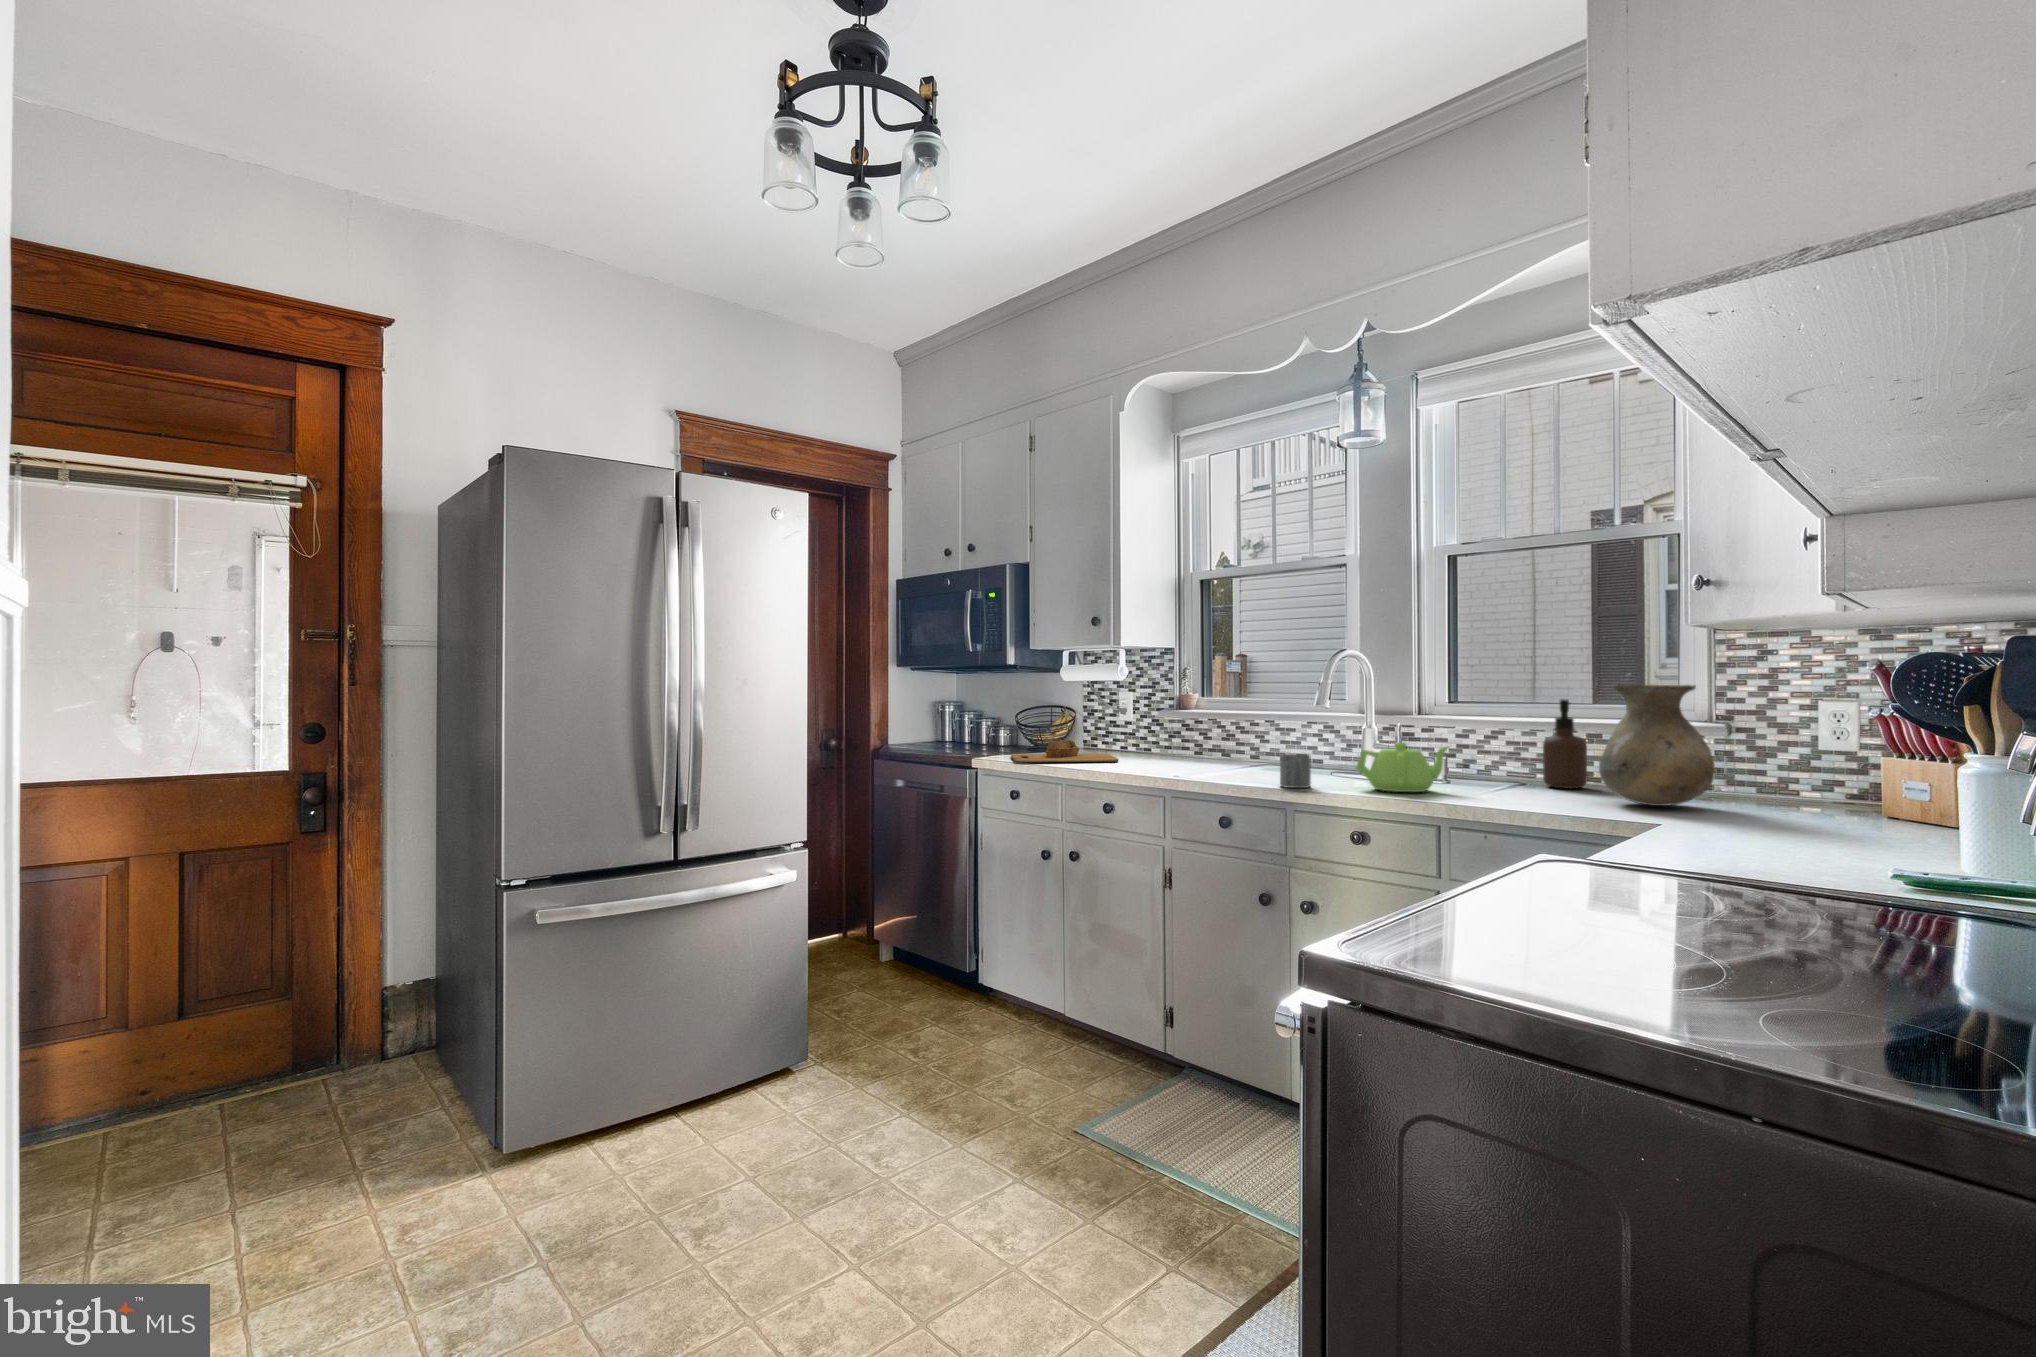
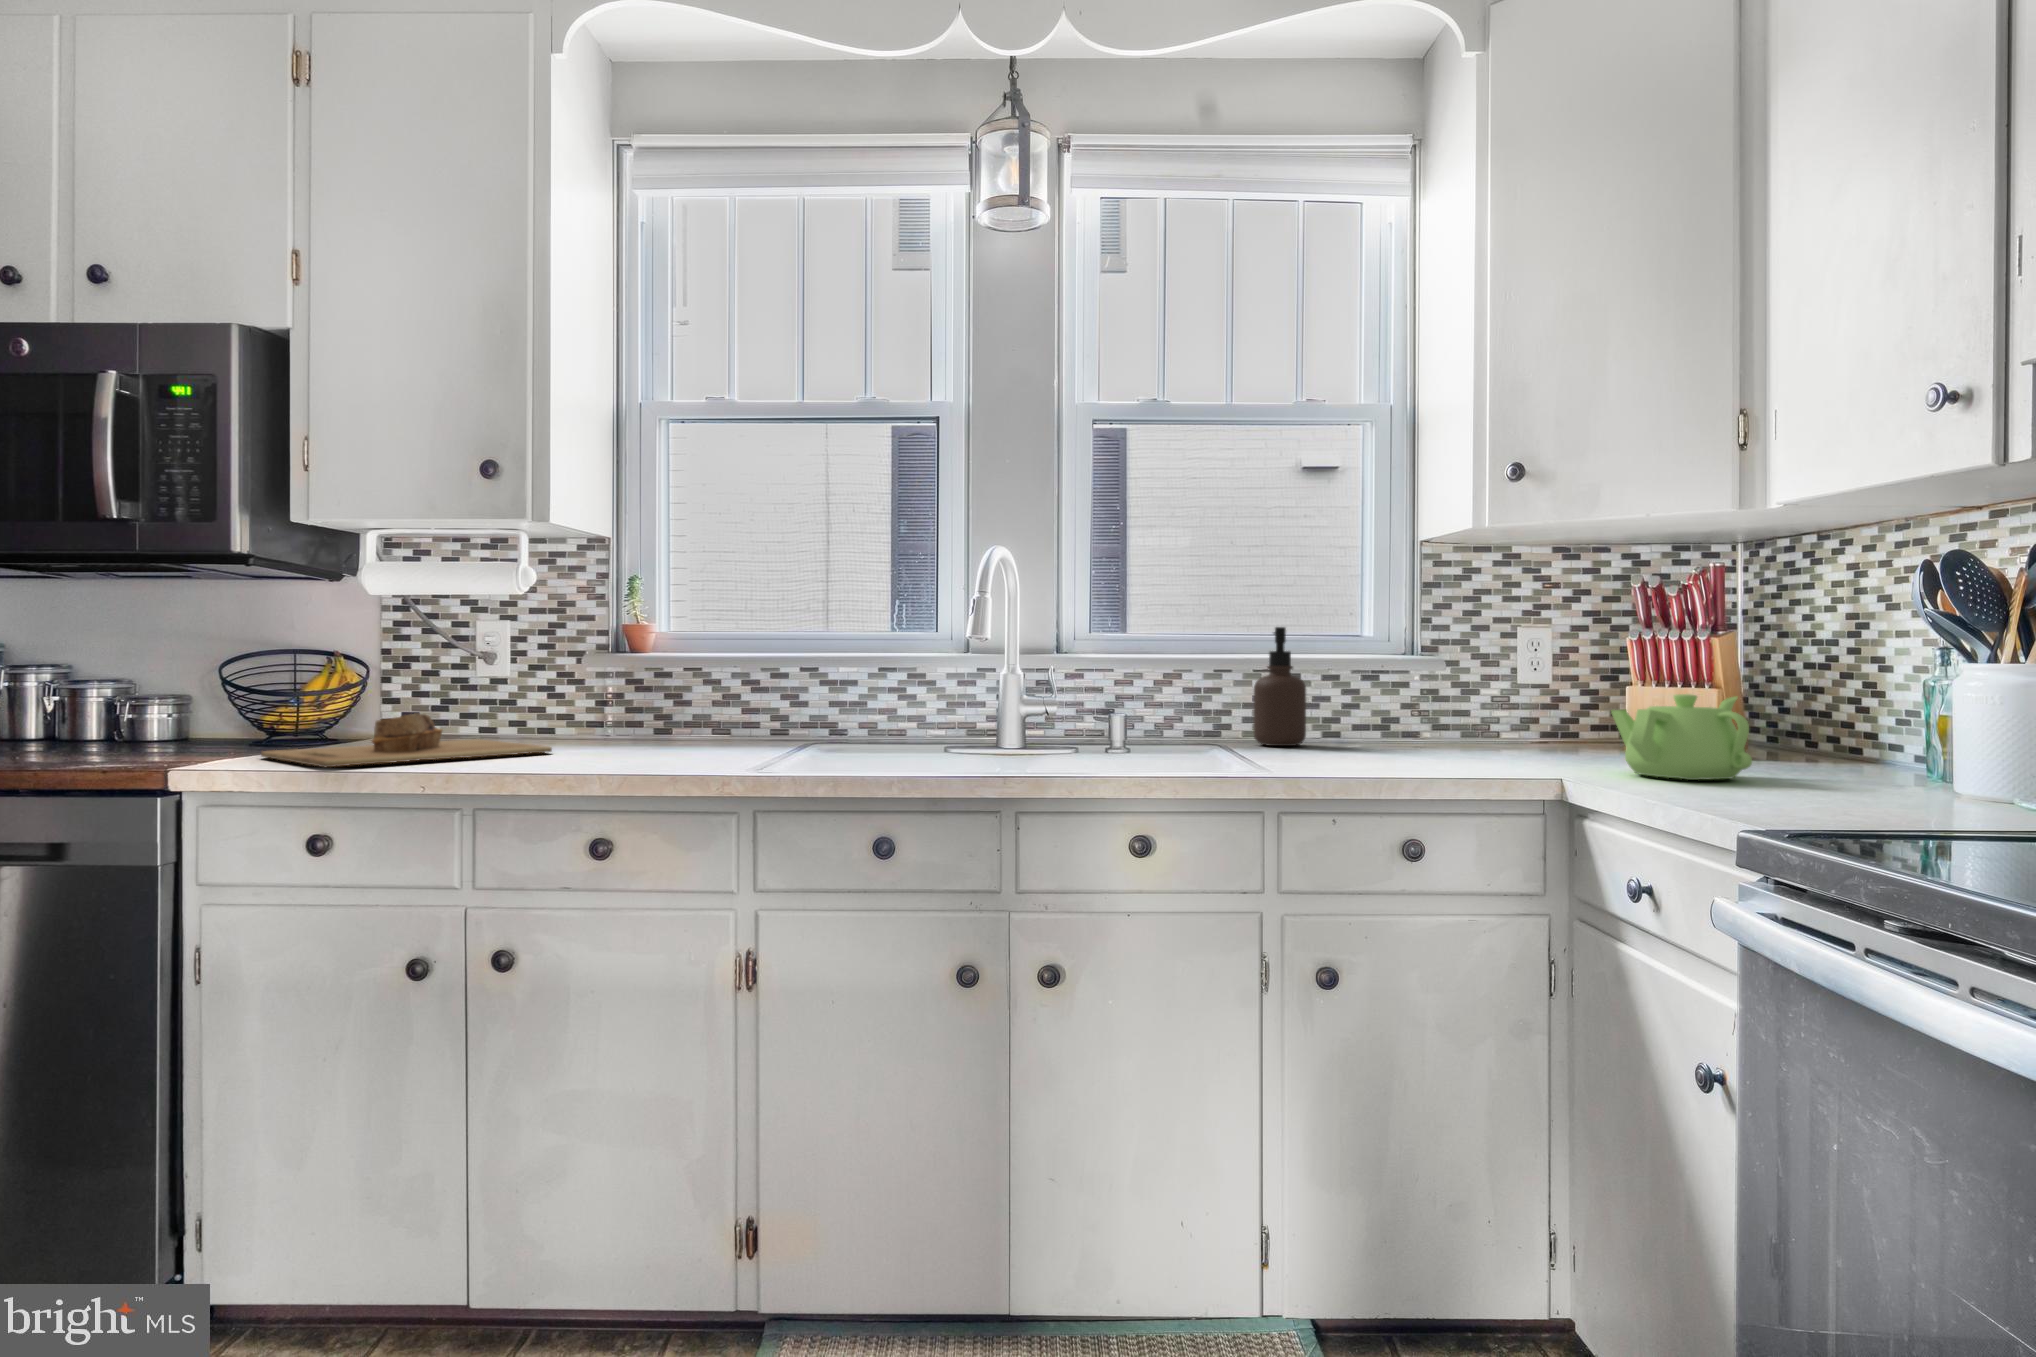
vase: present [1599,684,1714,806] -> none [1390,597,1526,757]
teapot: present [1356,742,1449,792] -> present [1612,694,1752,780]
mug: present [1280,754,1311,788] -> none [994,712,1053,771]

